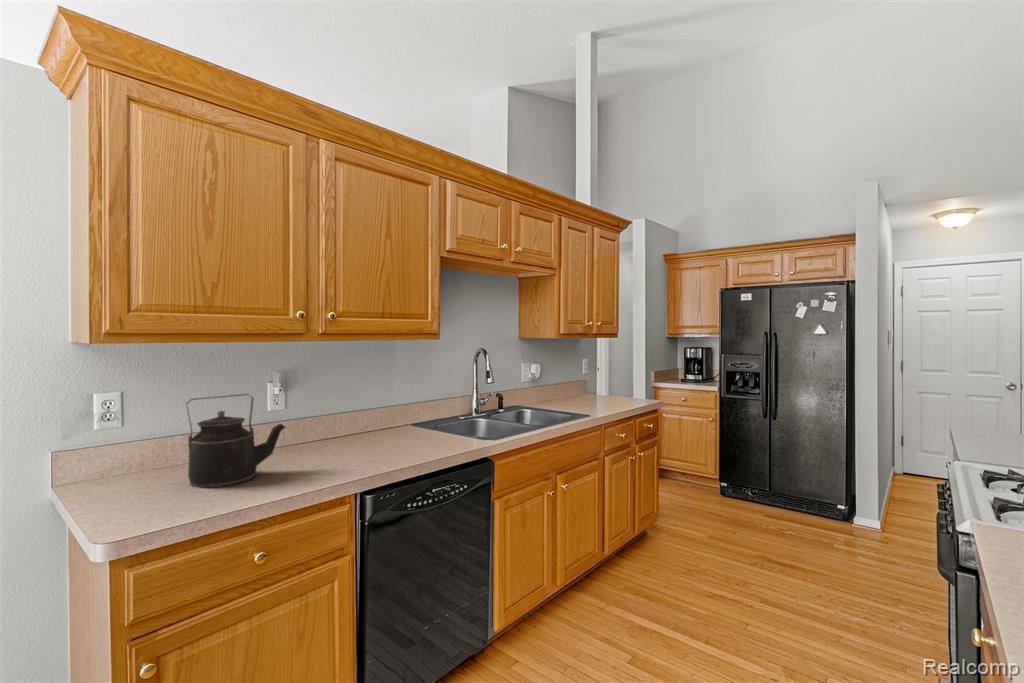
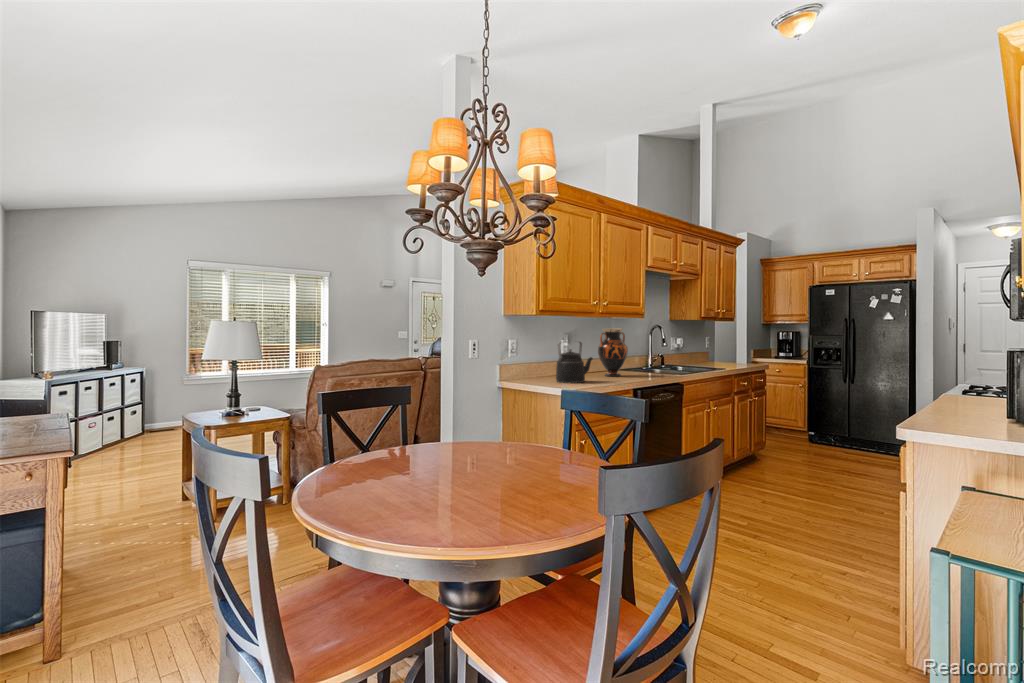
vase: none [337,359,393,449] -> present [598,328,628,377]

